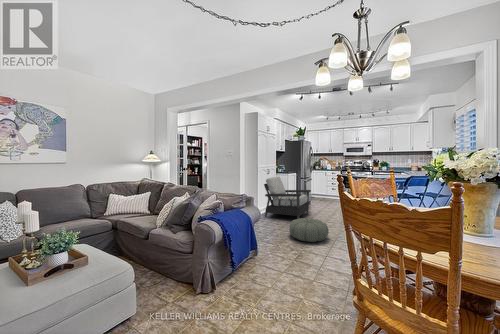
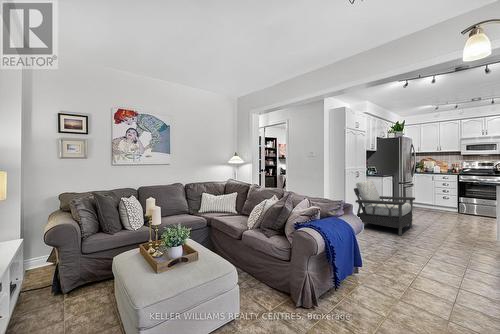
pouf: present [289,218,329,242] -> none [393,232,451,264]

